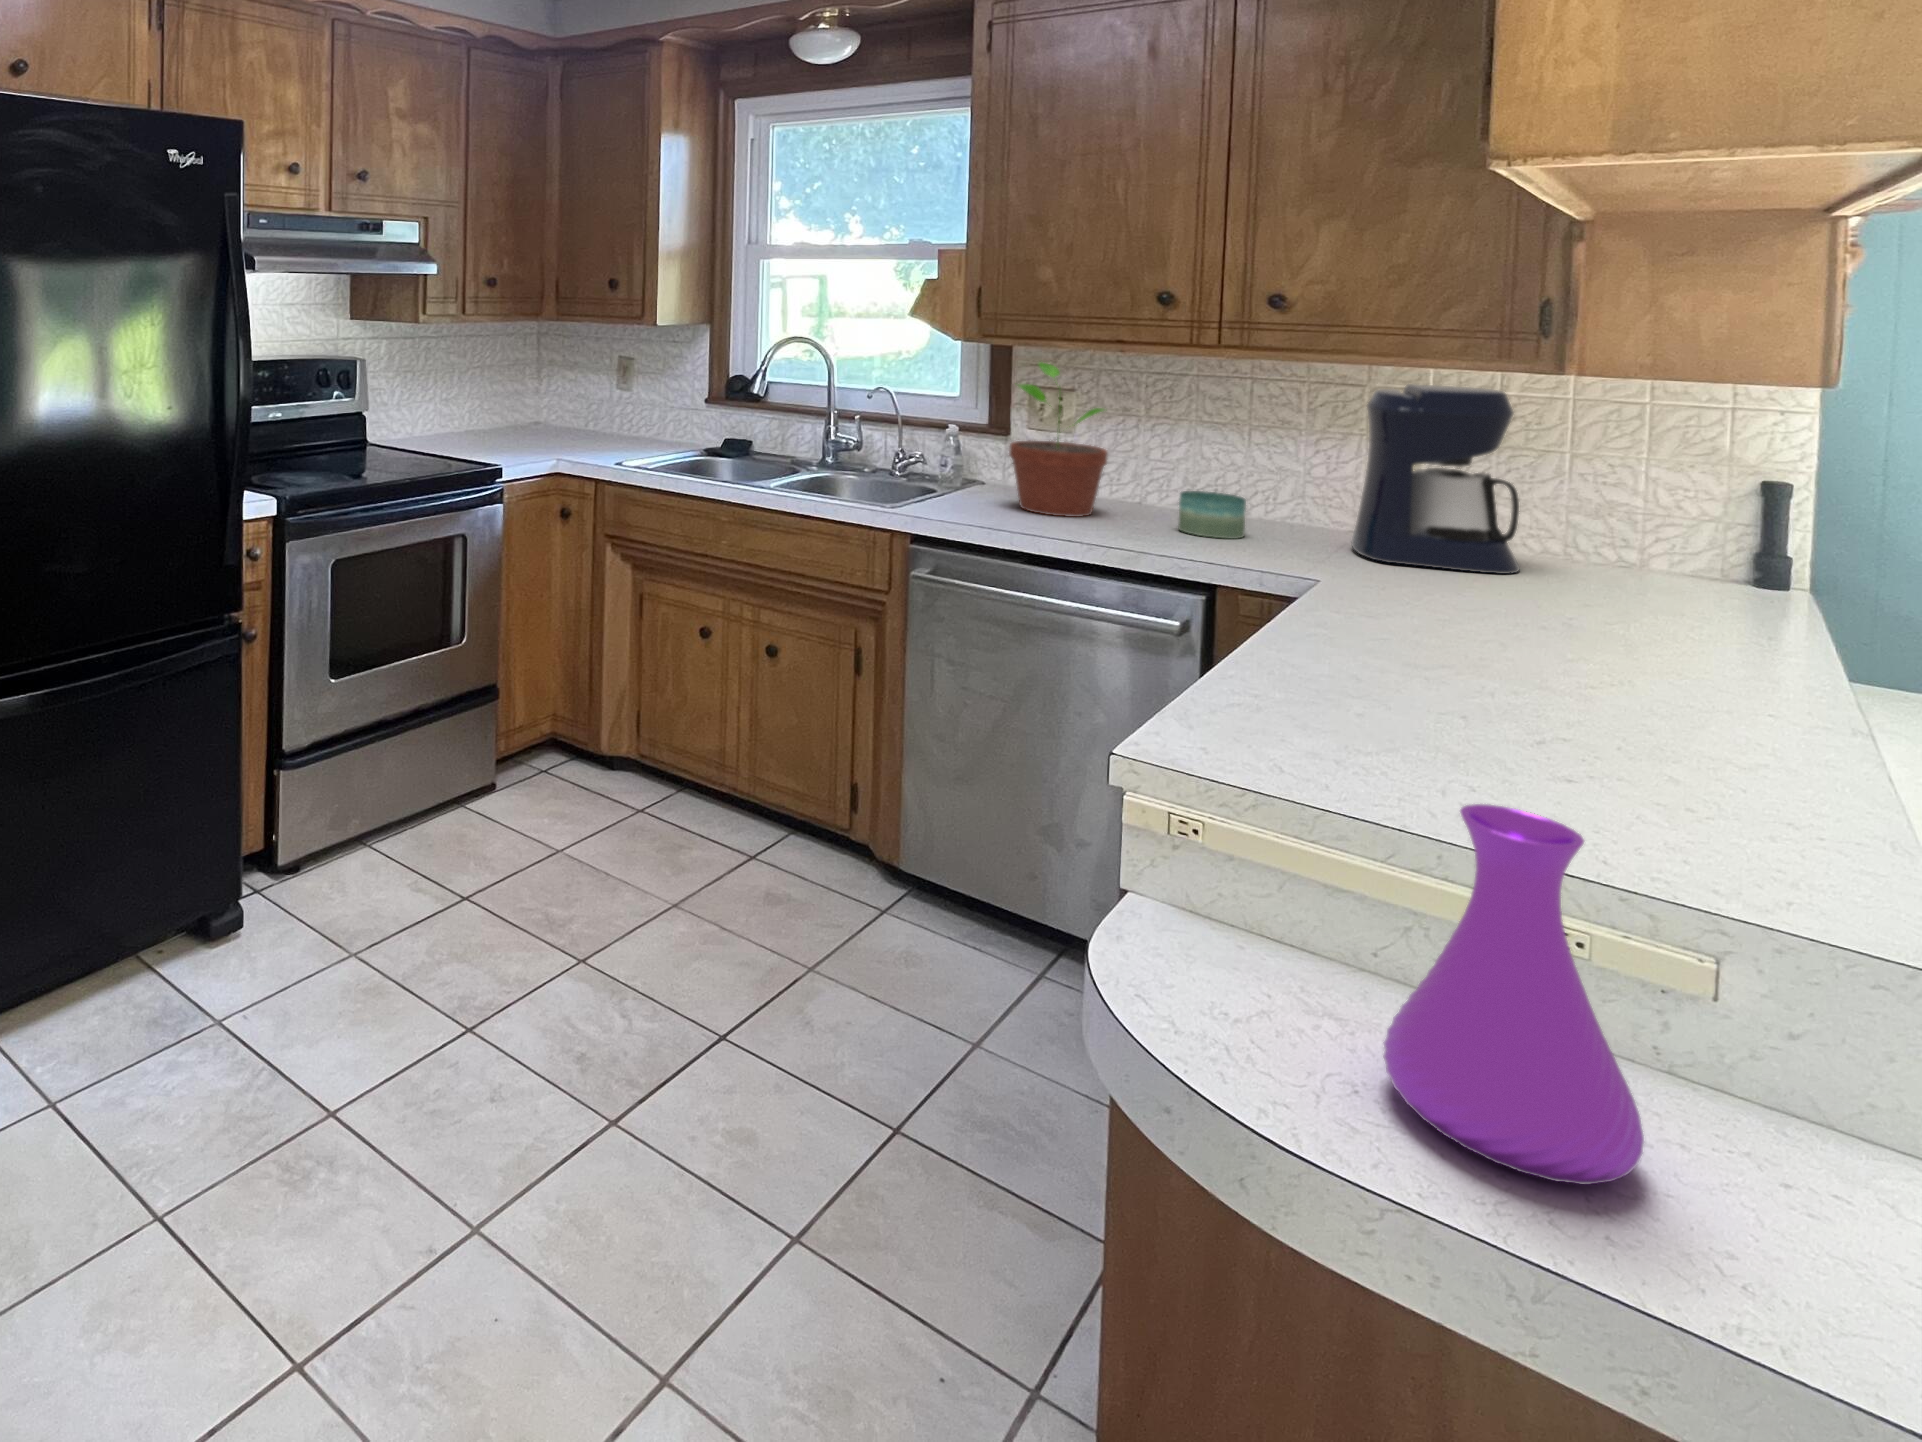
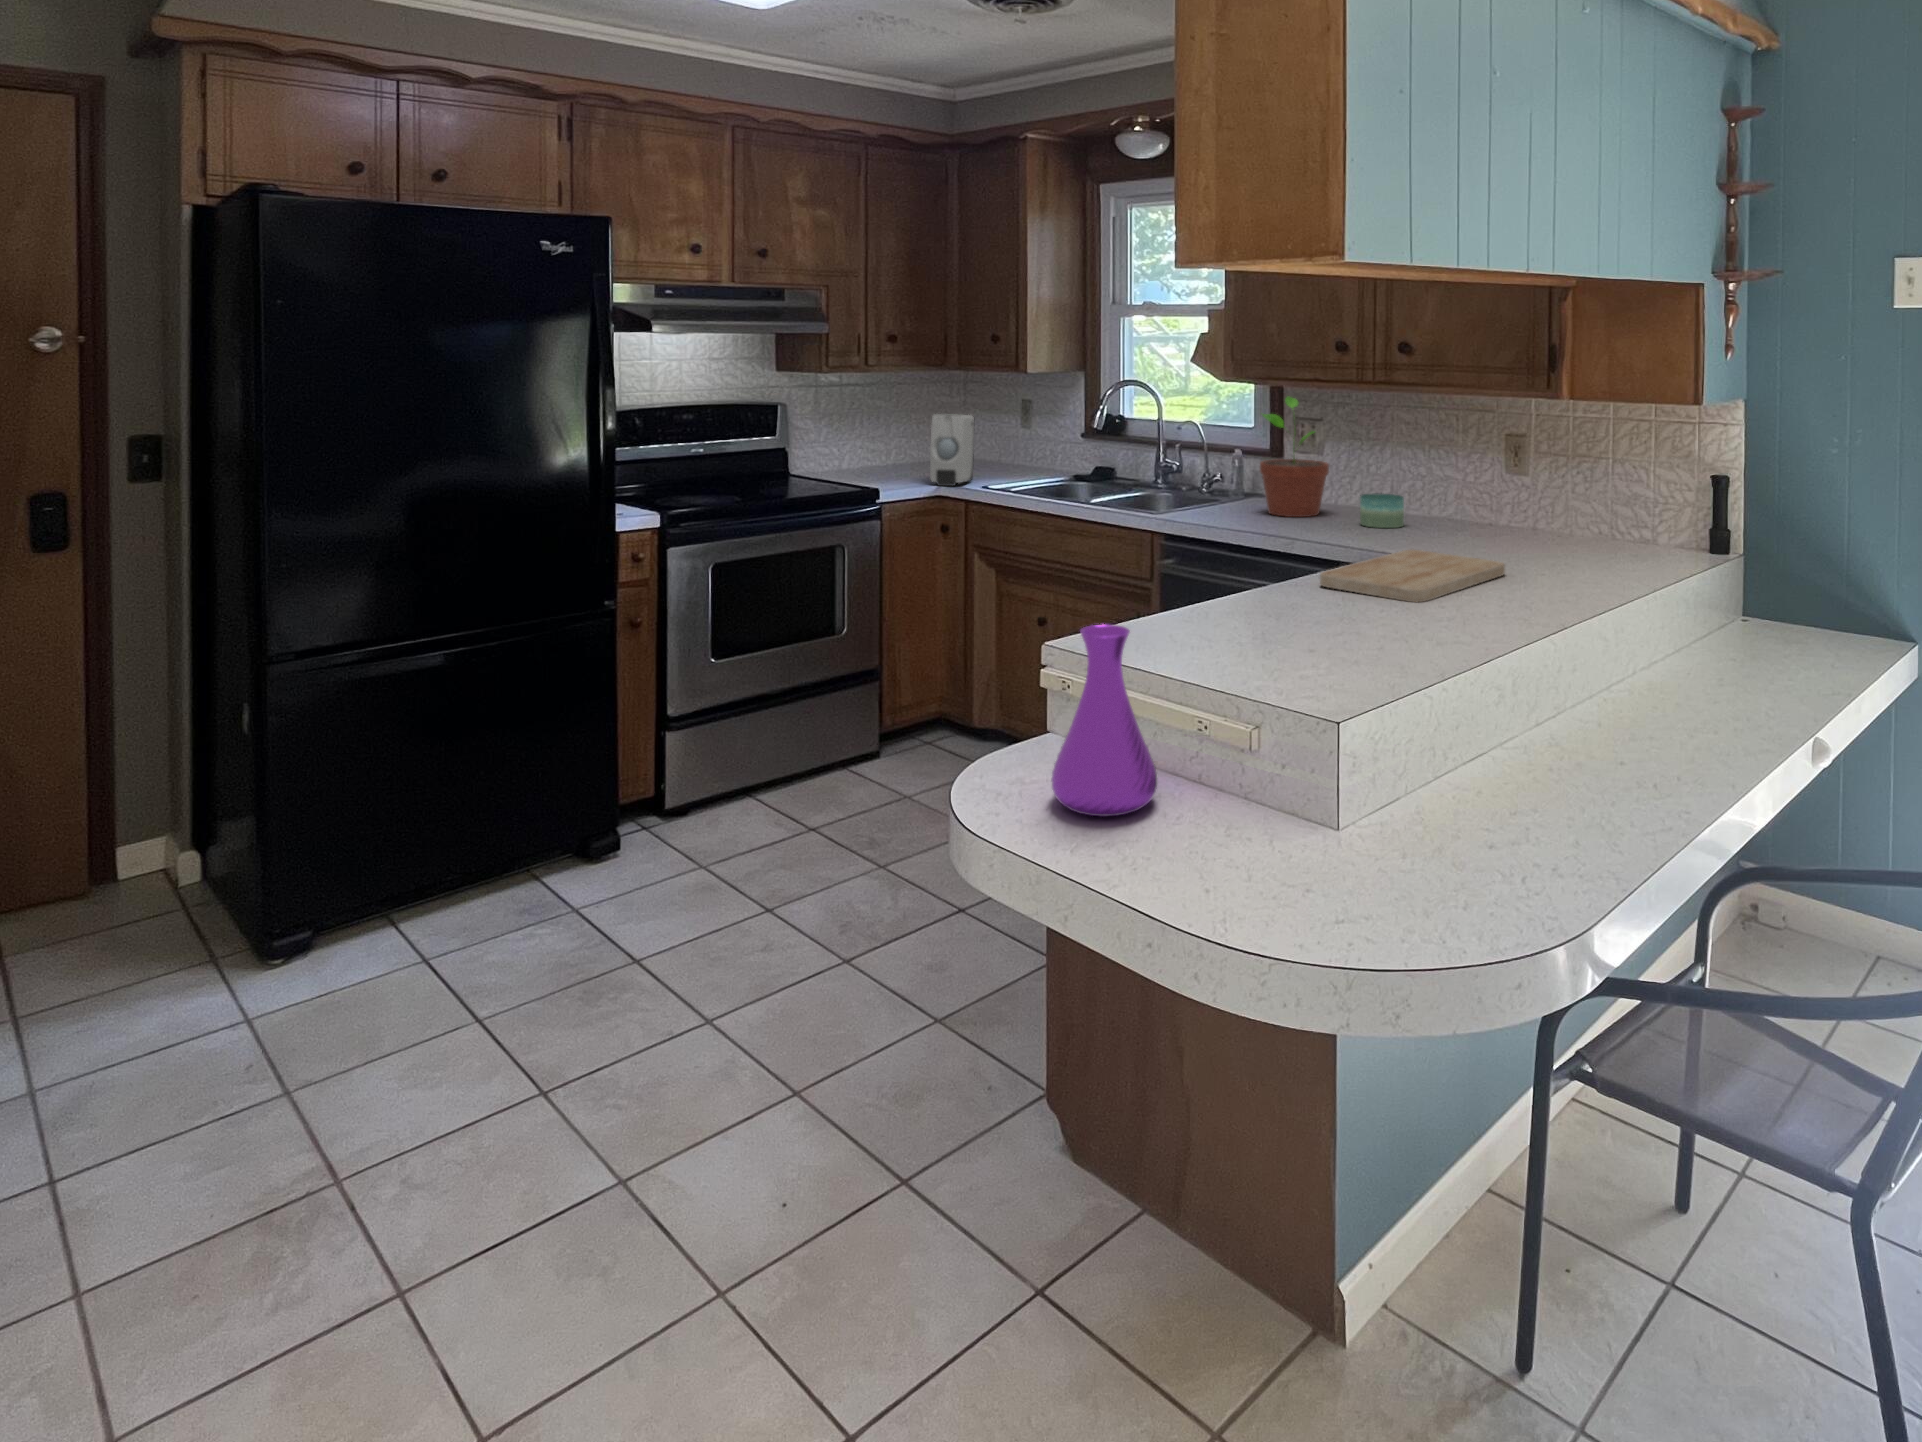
soap dispenser: none [545,374,589,461] -> present [930,414,974,486]
coffee maker: present [1351,384,1520,574] -> none [1459,407,1560,544]
cutting board: none [1355,587,1590,692] -> present [1320,550,1505,602]

